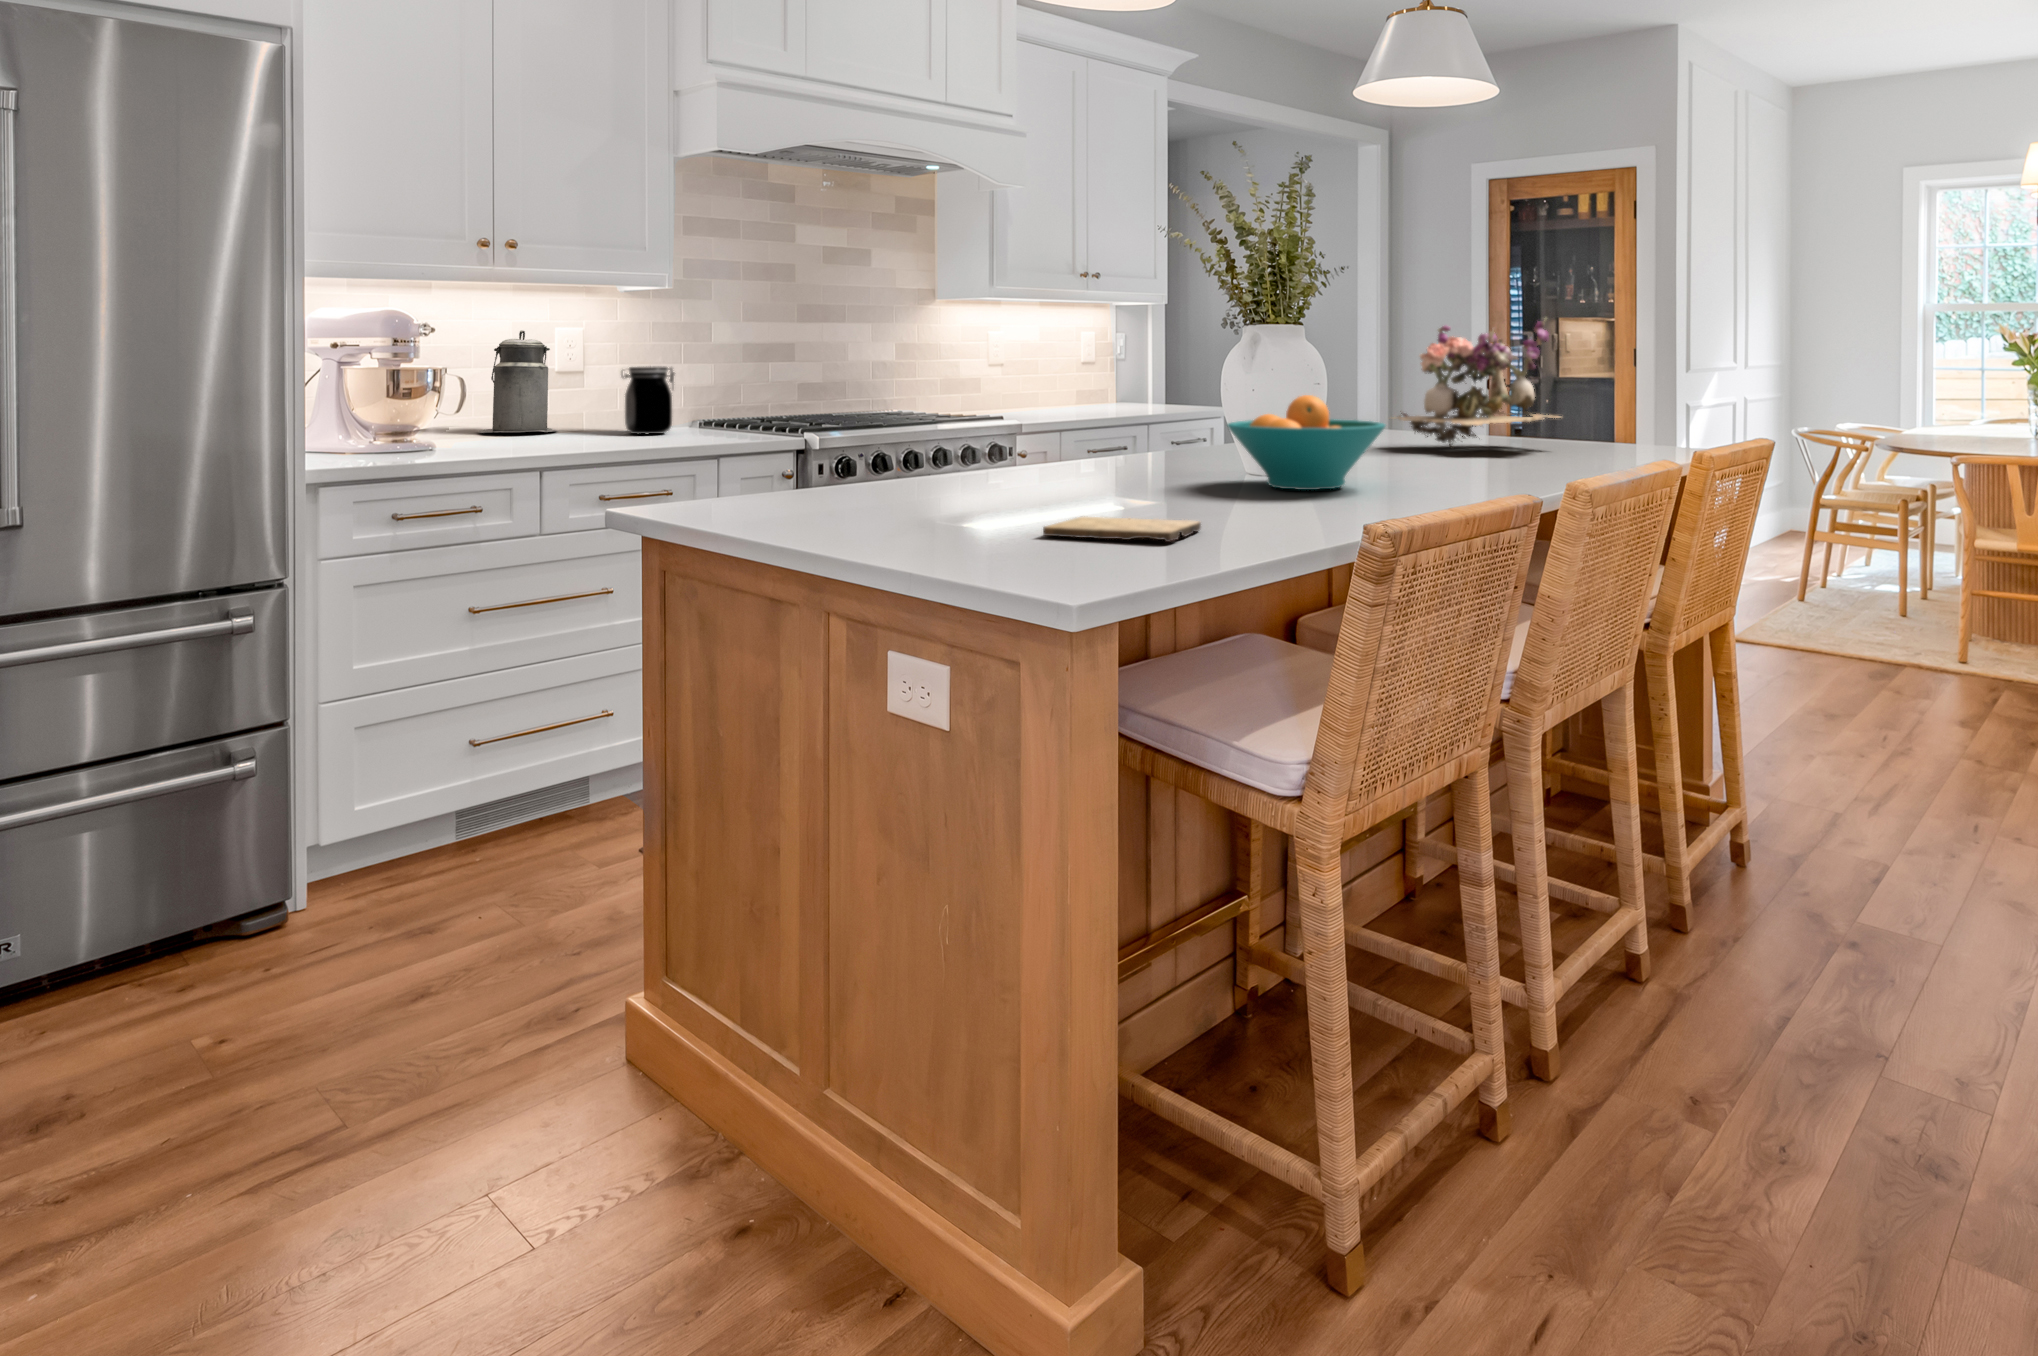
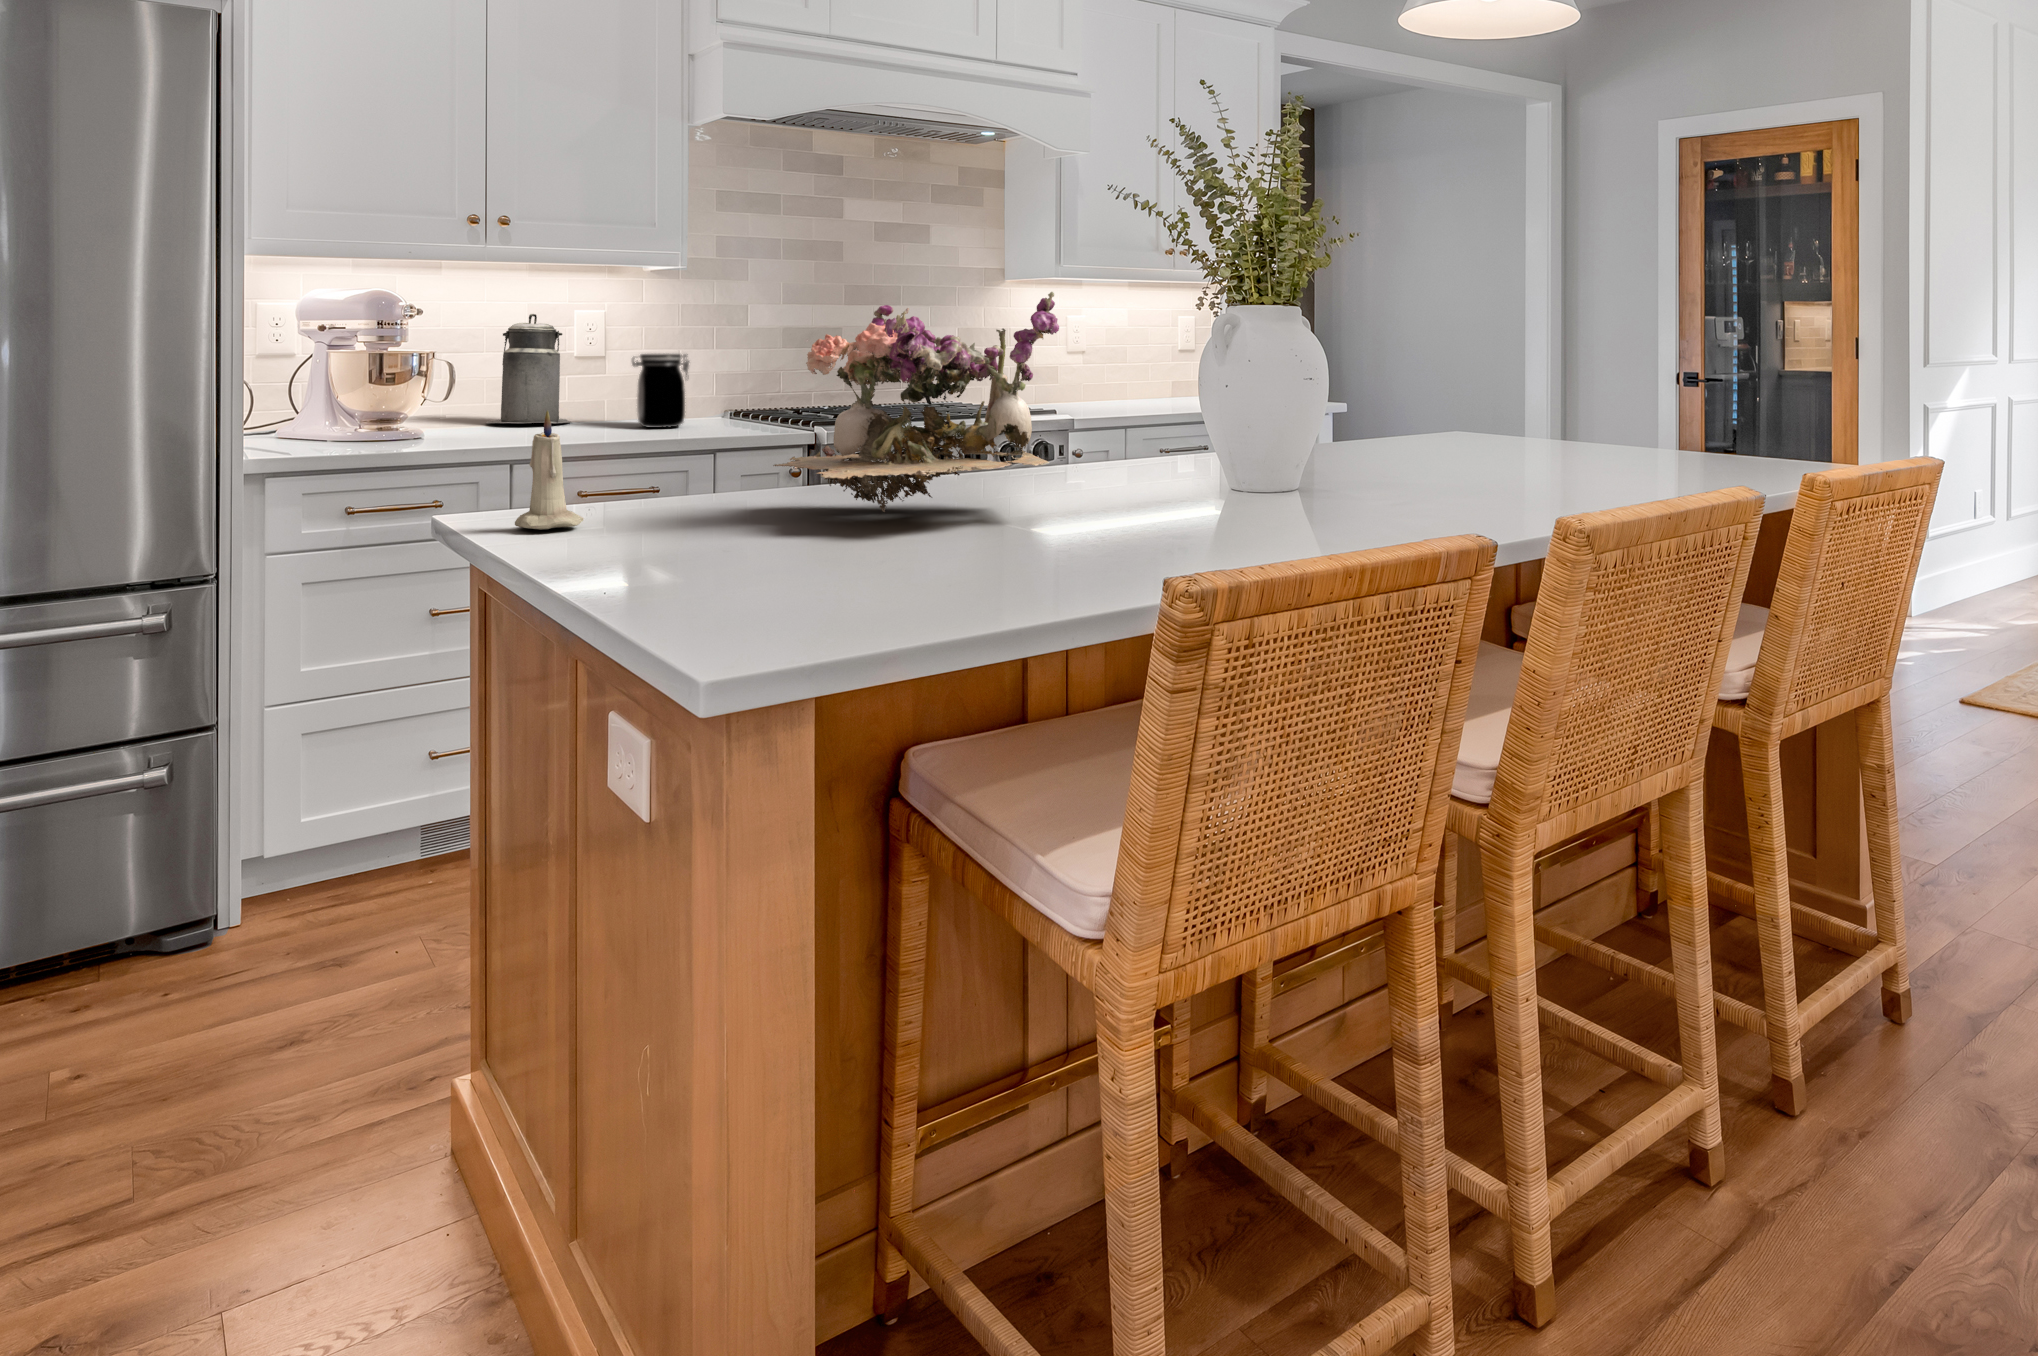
flower arrangement: present [1397,320,1558,446] -> present [773,292,1059,512]
fruit bowl: present [1227,395,1385,490] -> none [1176,396,1377,516]
candle: none [703,413,761,513] -> present [515,411,584,529]
cutting board: present [1043,516,1201,542] -> none [841,548,1050,589]

